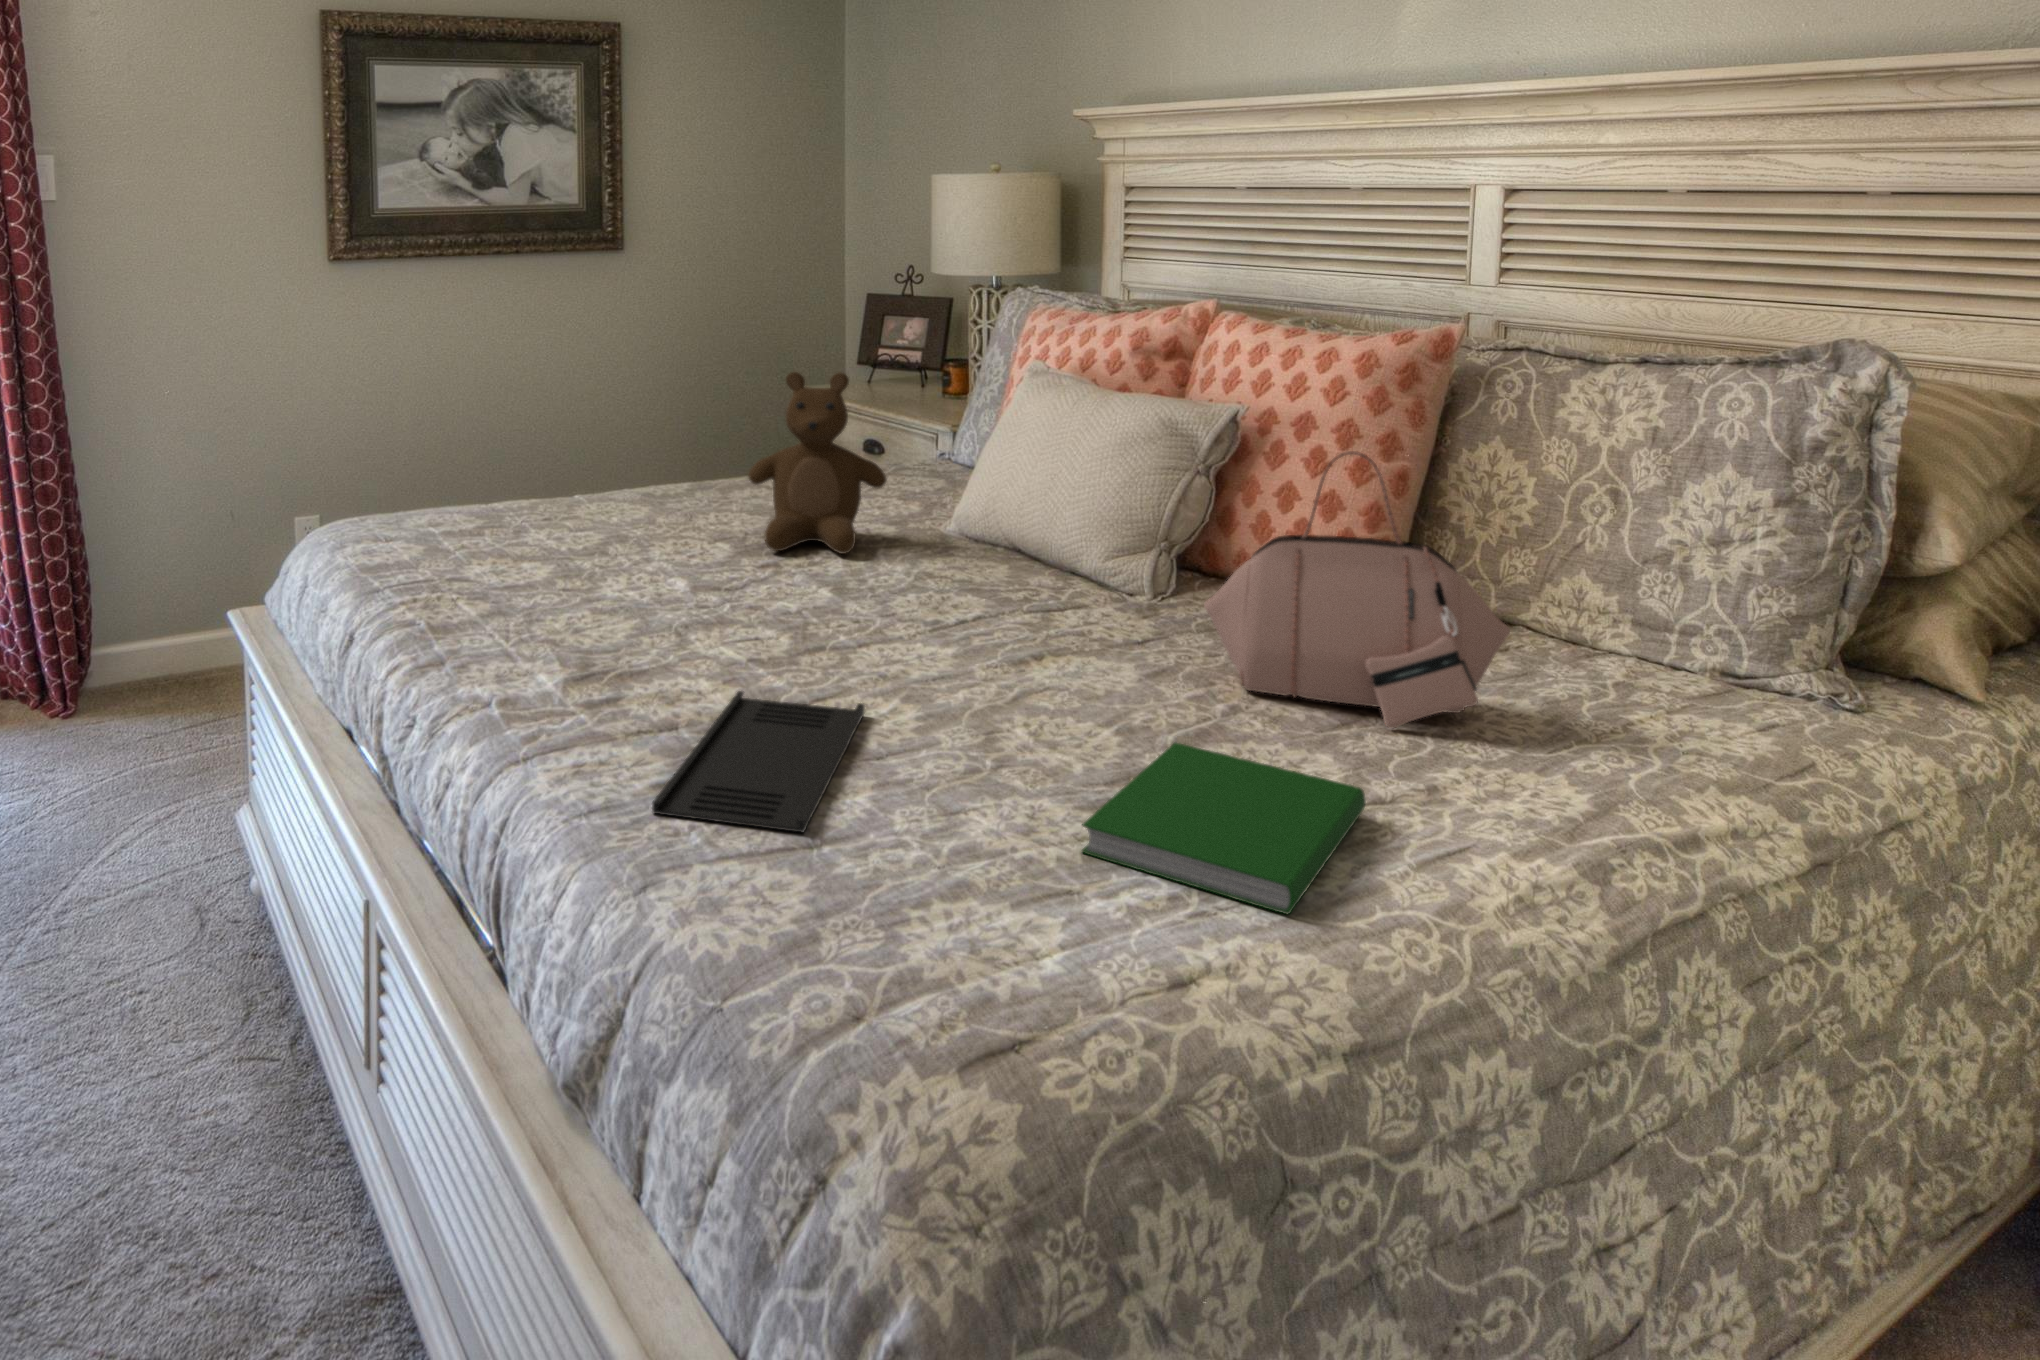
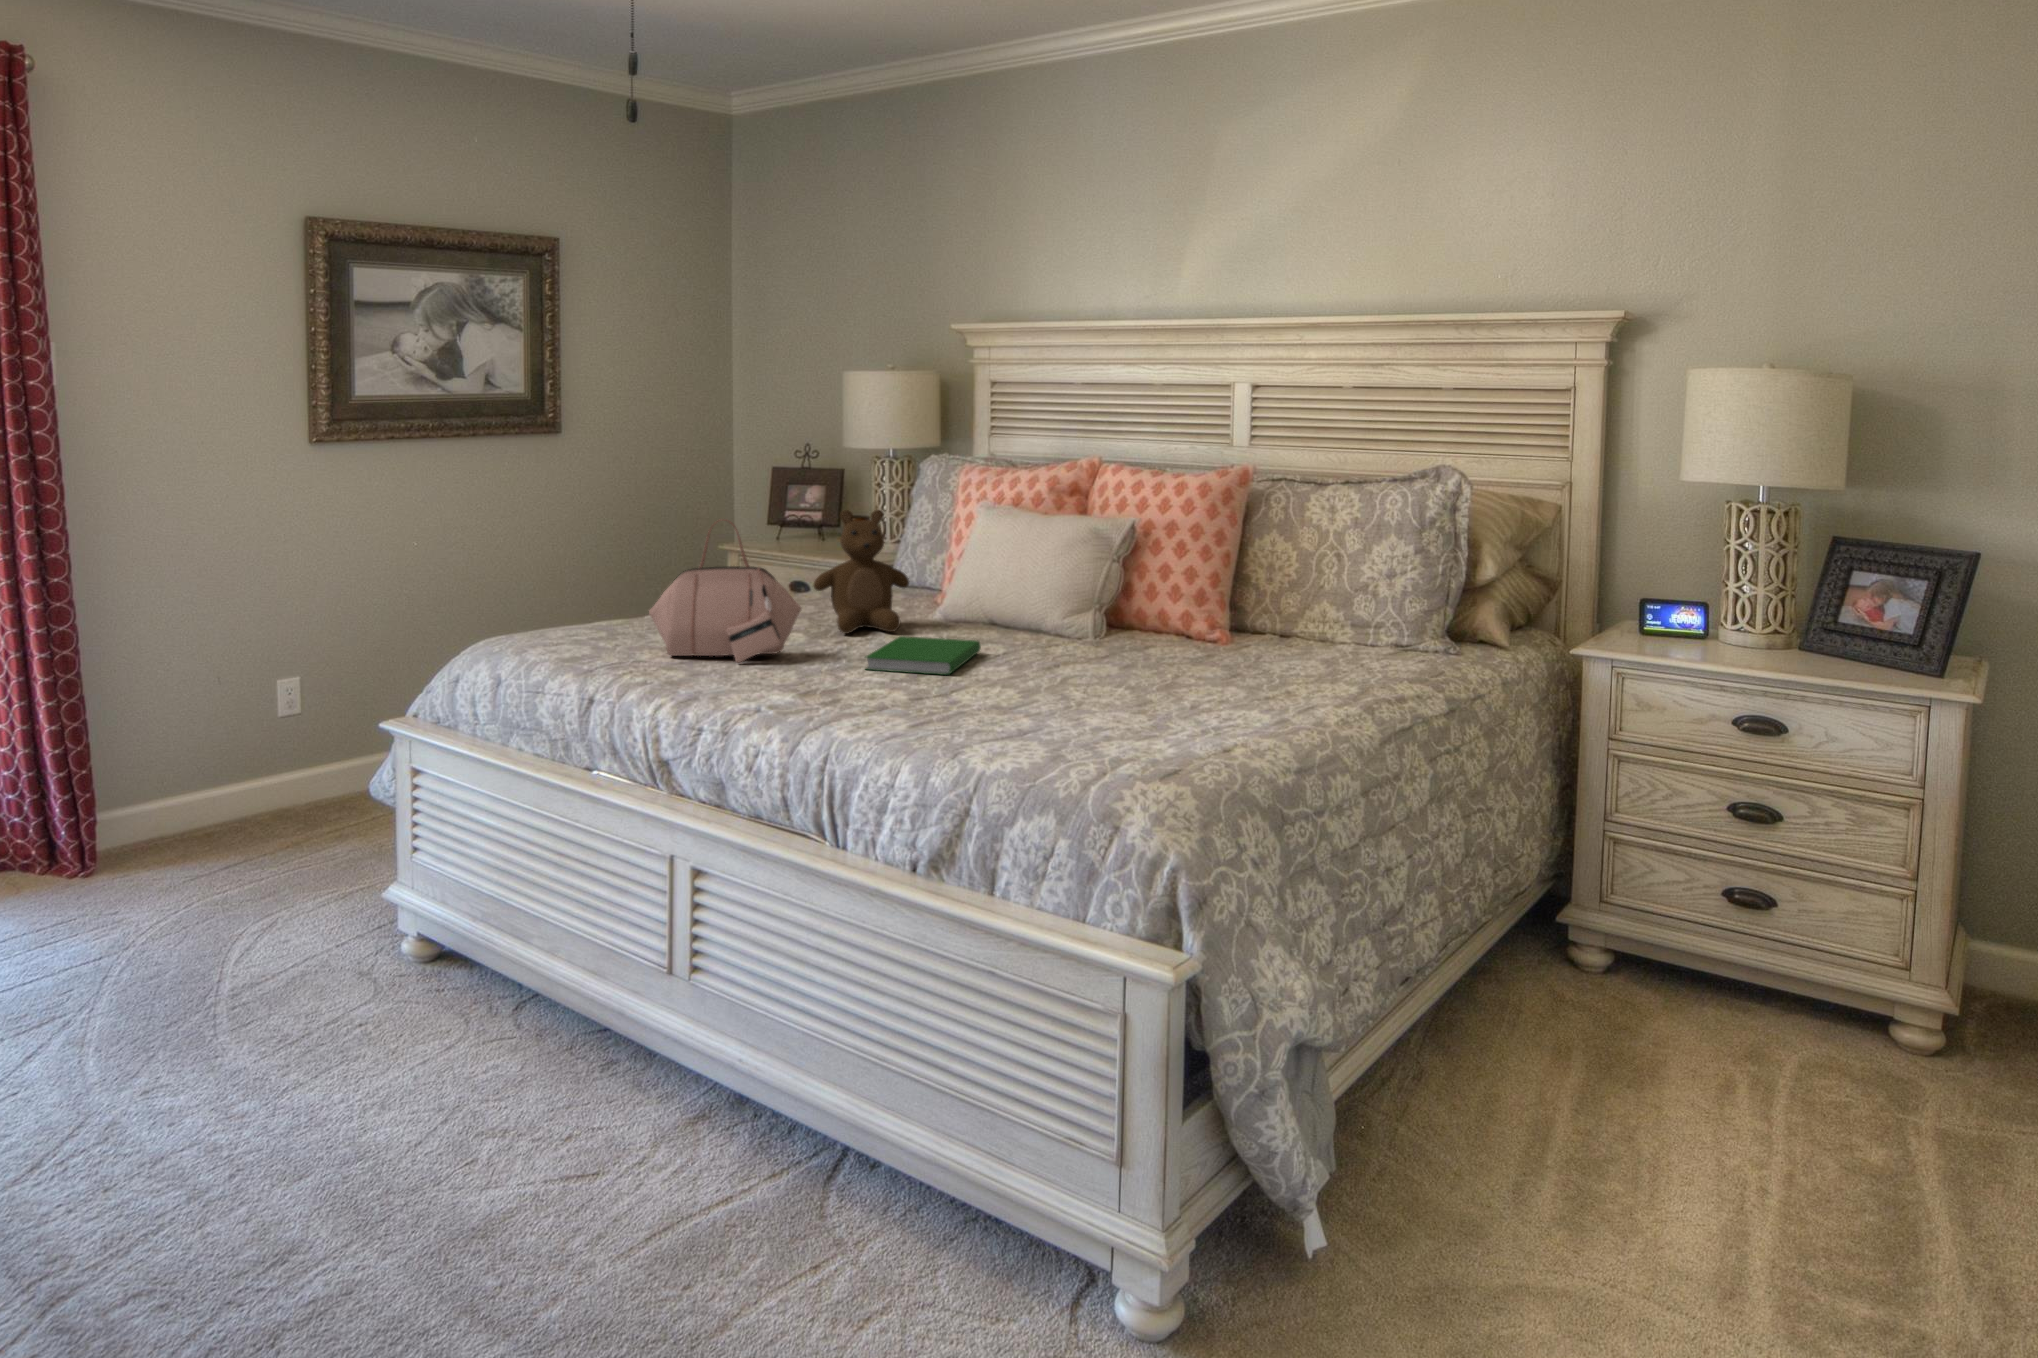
handbag: present [1204,451,1510,728] -> present [649,519,801,663]
tray: present [652,691,865,832] -> none [916,690,1017,741]
hardcover book: present [1082,743,1366,914] -> present [866,636,981,675]

